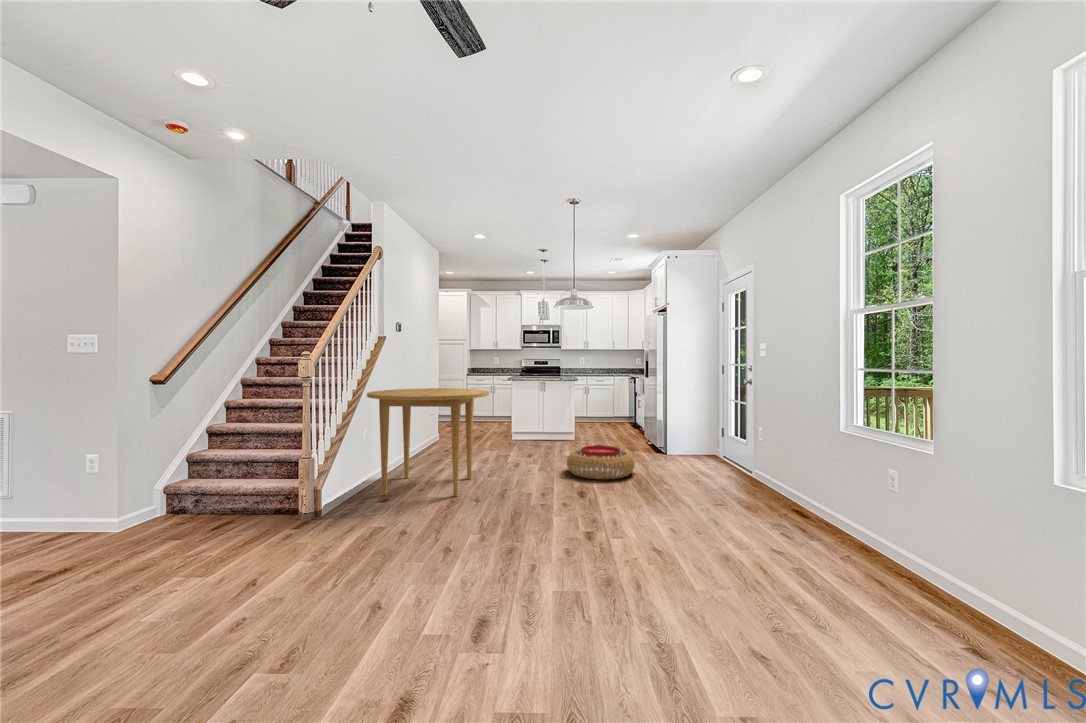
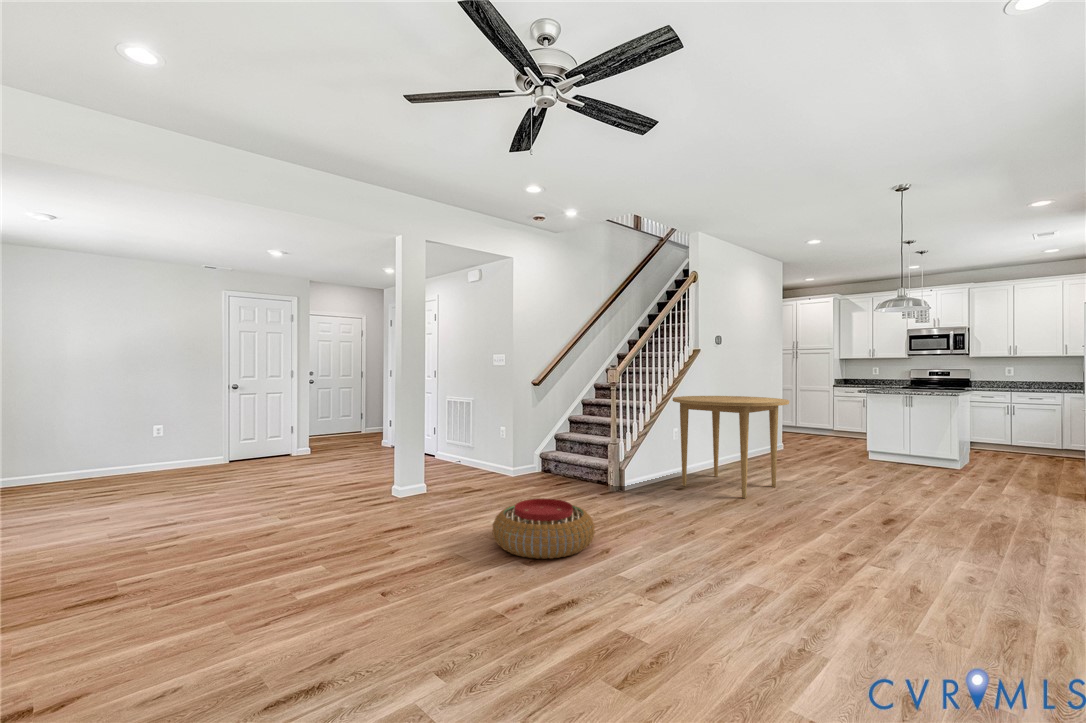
pouf: present [567,445,635,479] -> present [493,499,595,559]

